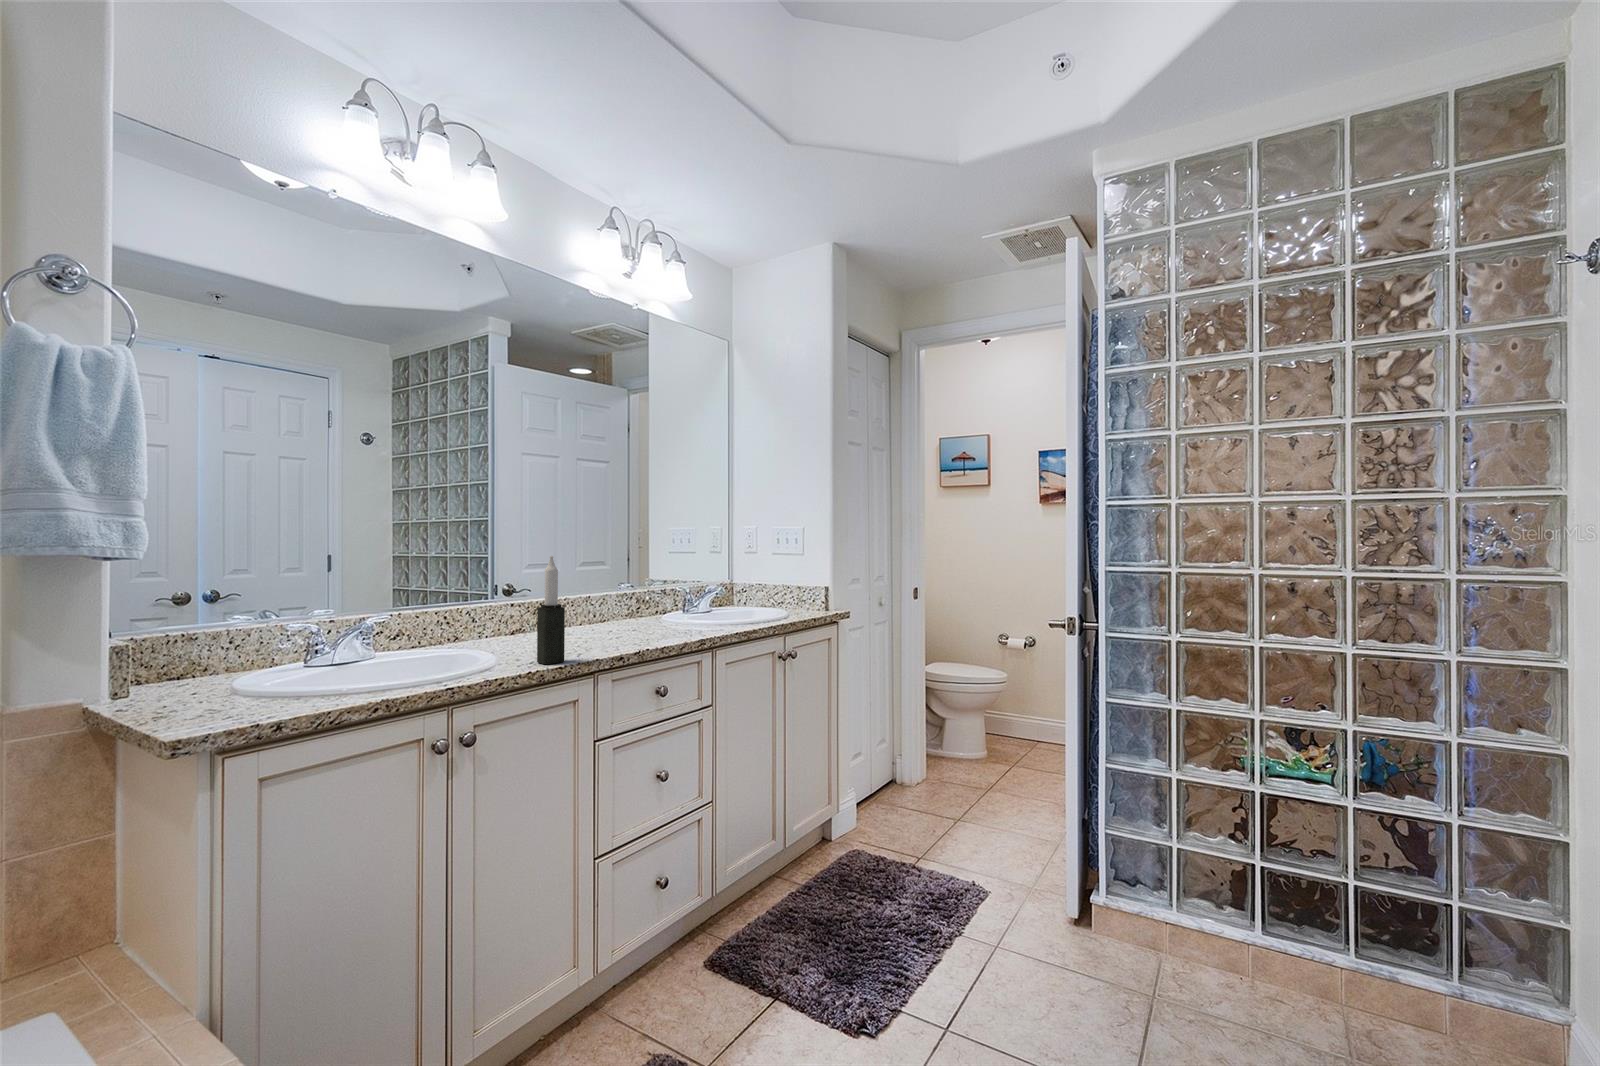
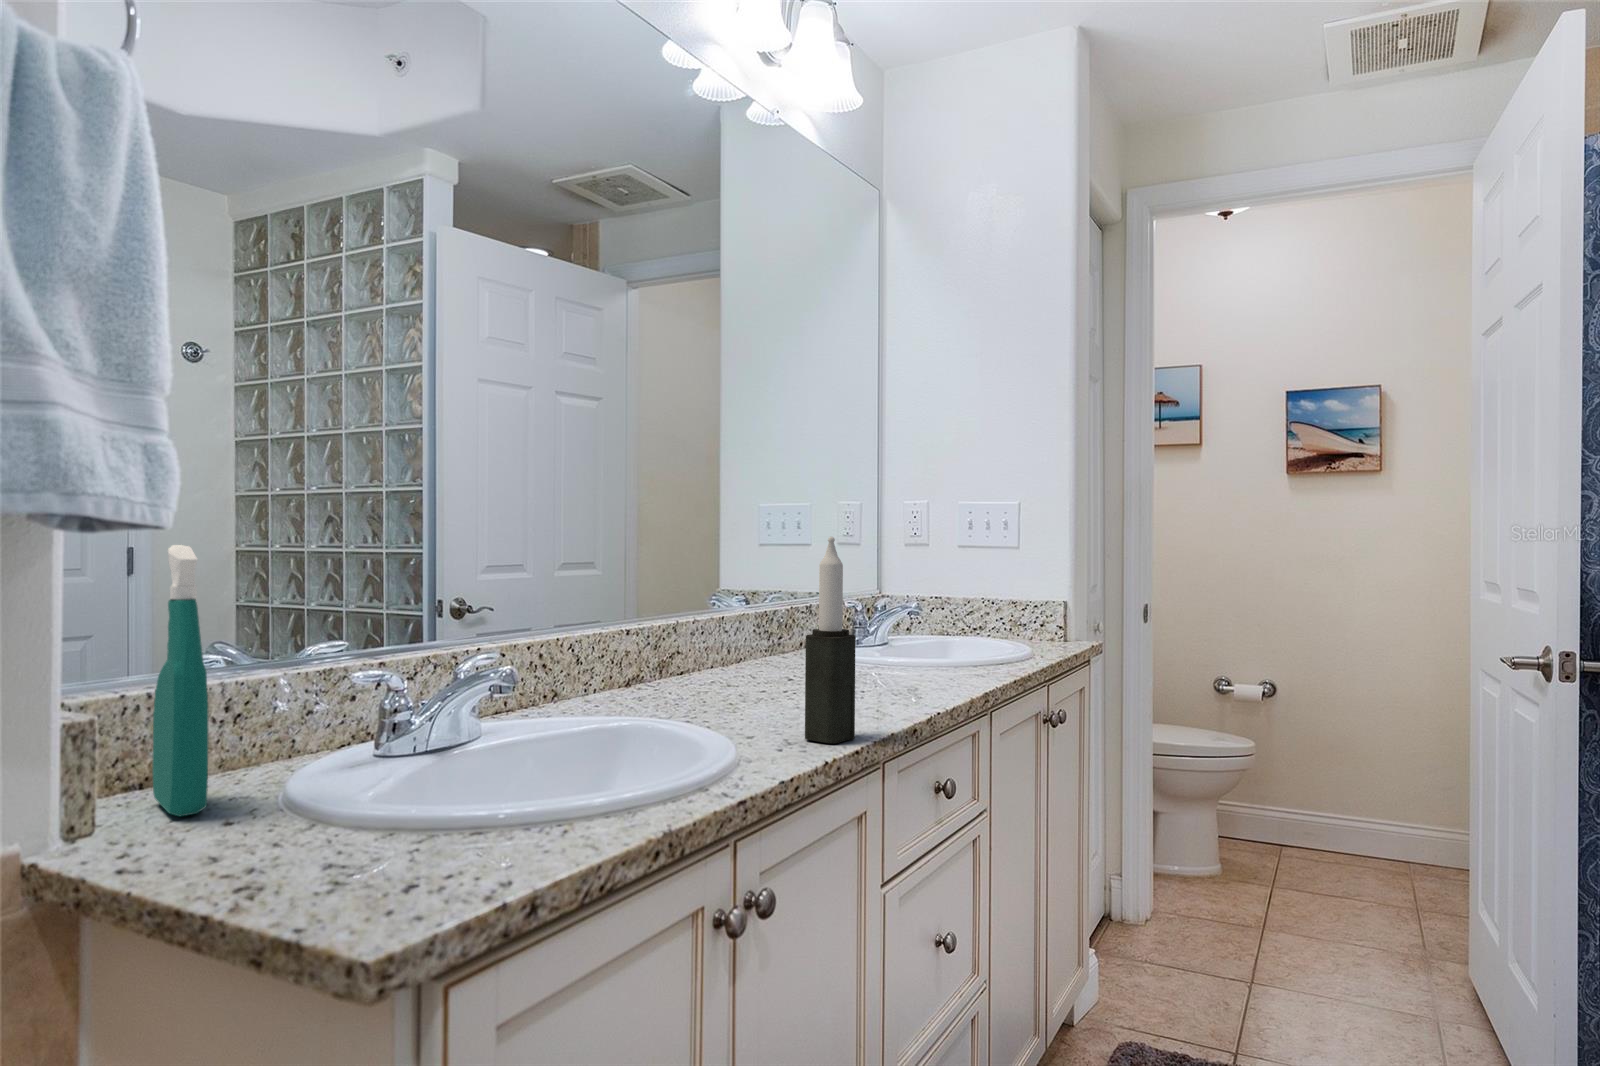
spray bottle: none [172,564,195,691] -> present [153,545,208,816]

